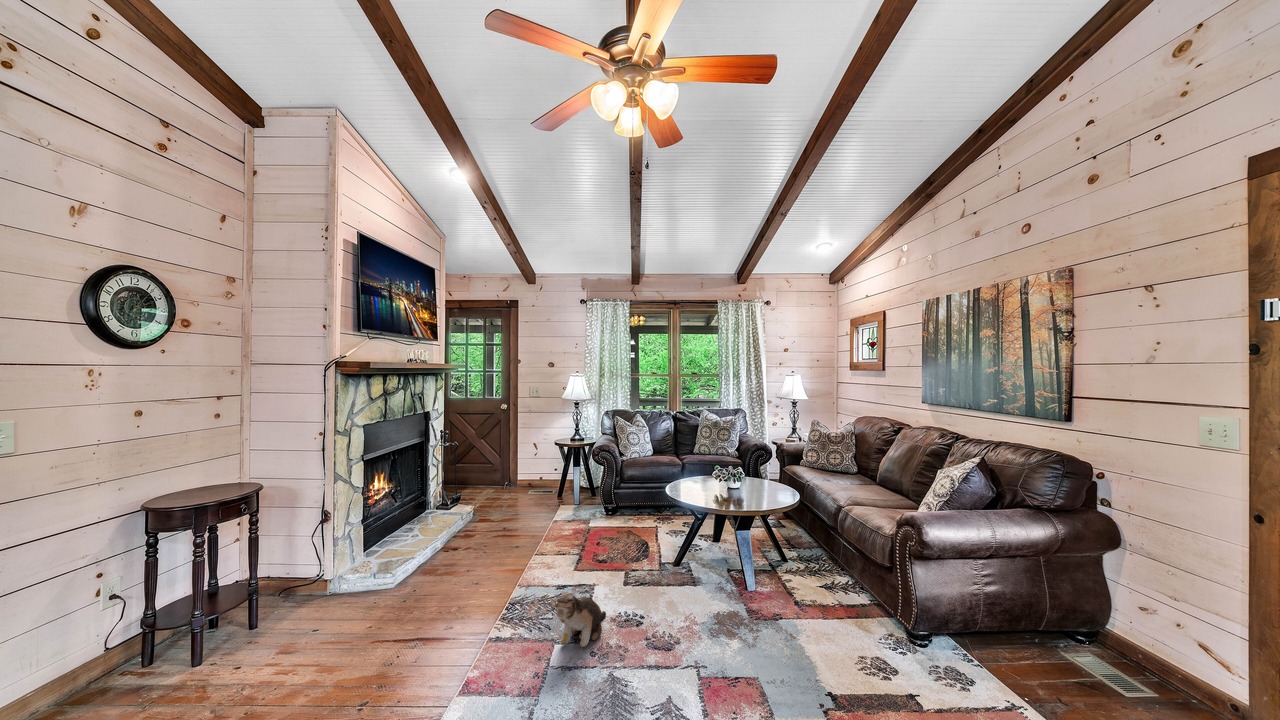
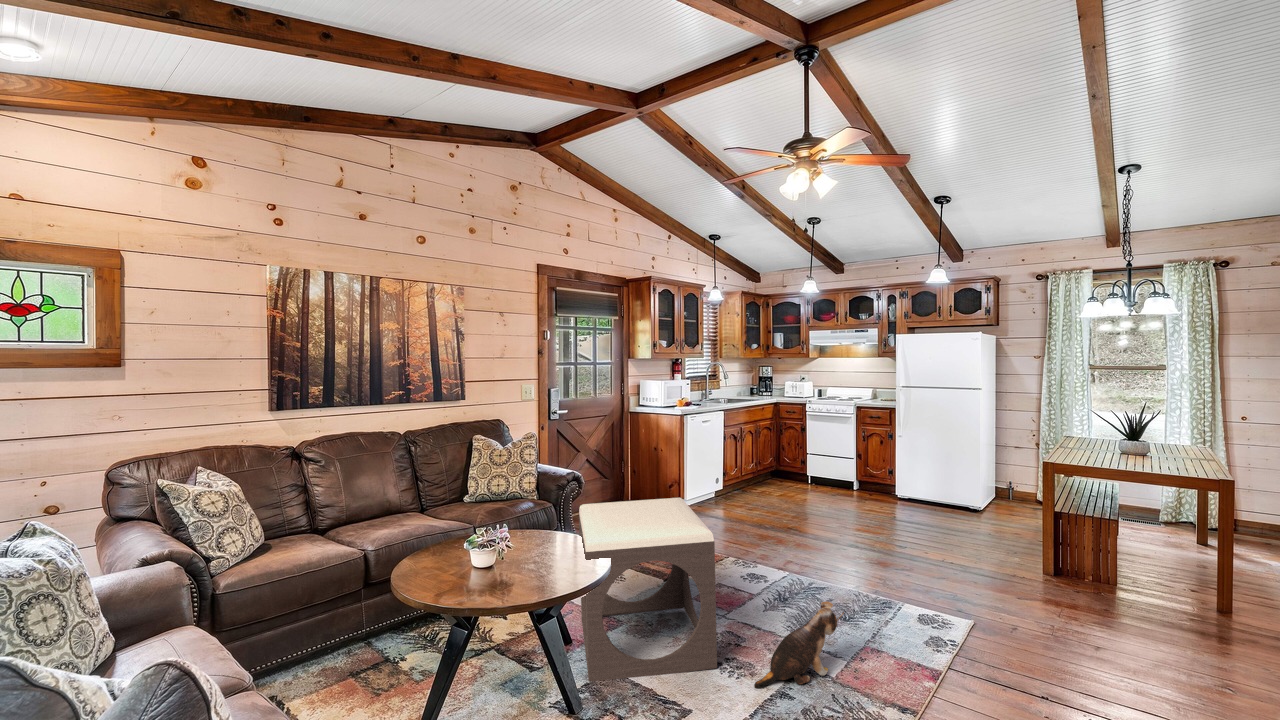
footstool: none [640,484,779,651] -> present [579,498,717,681]

